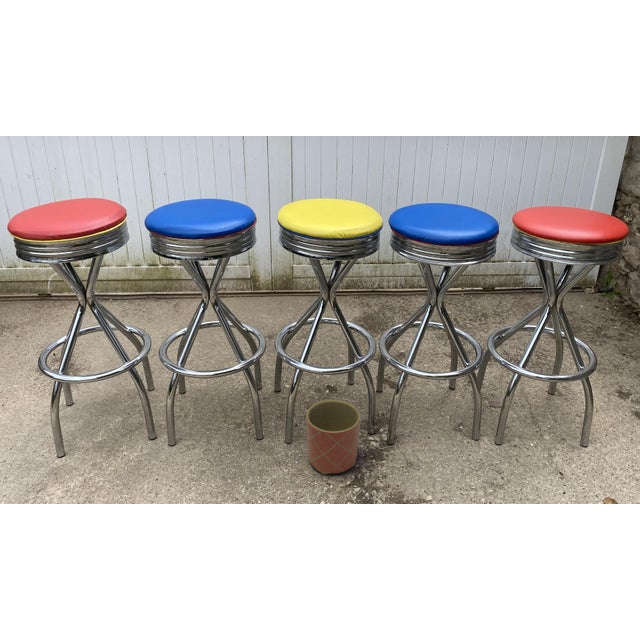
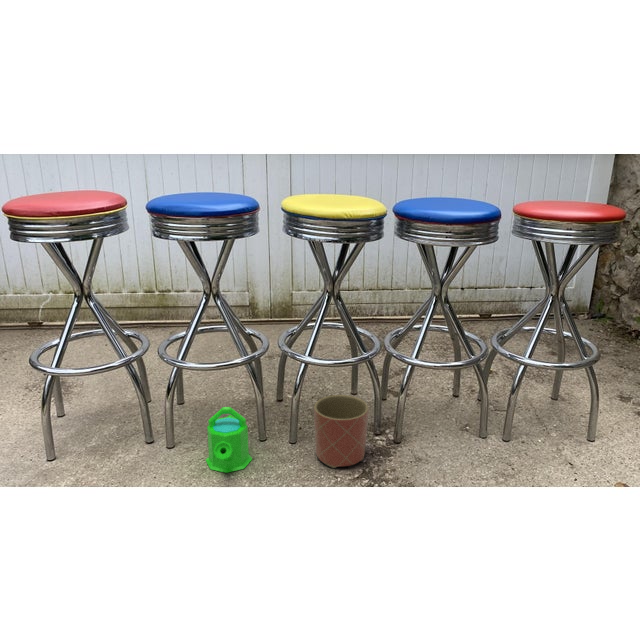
watering can: none [200,415,246,478] -> present [206,407,252,473]

